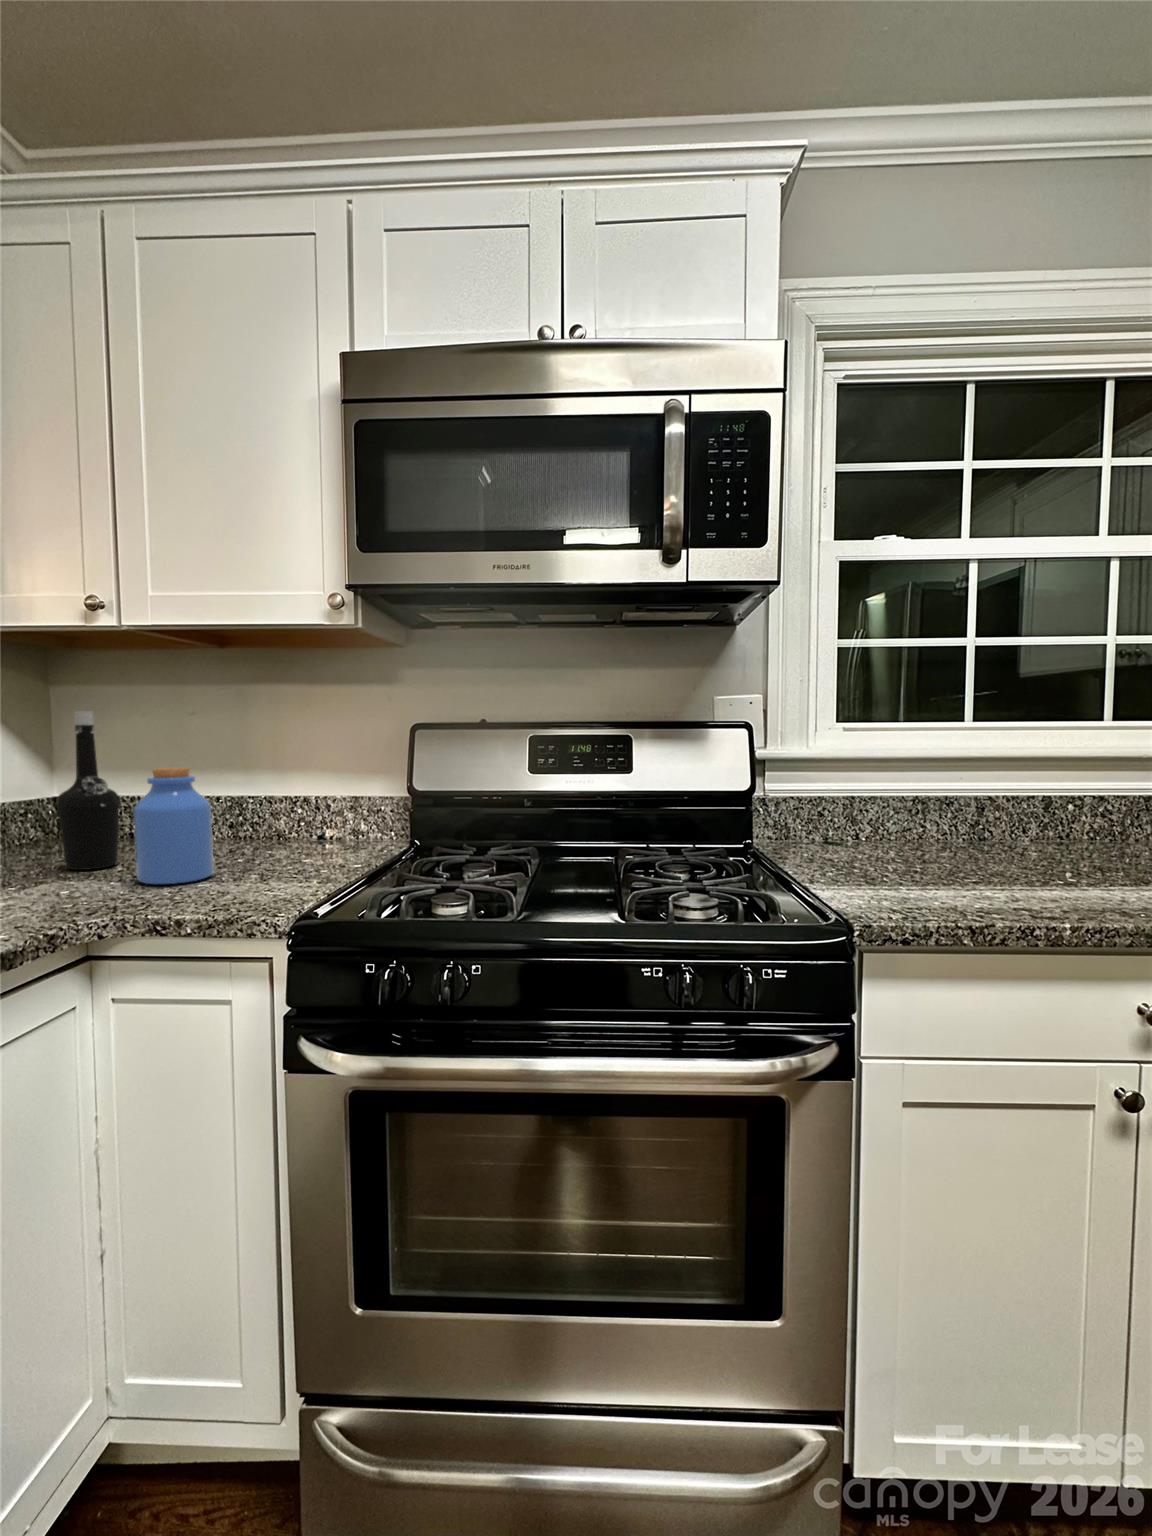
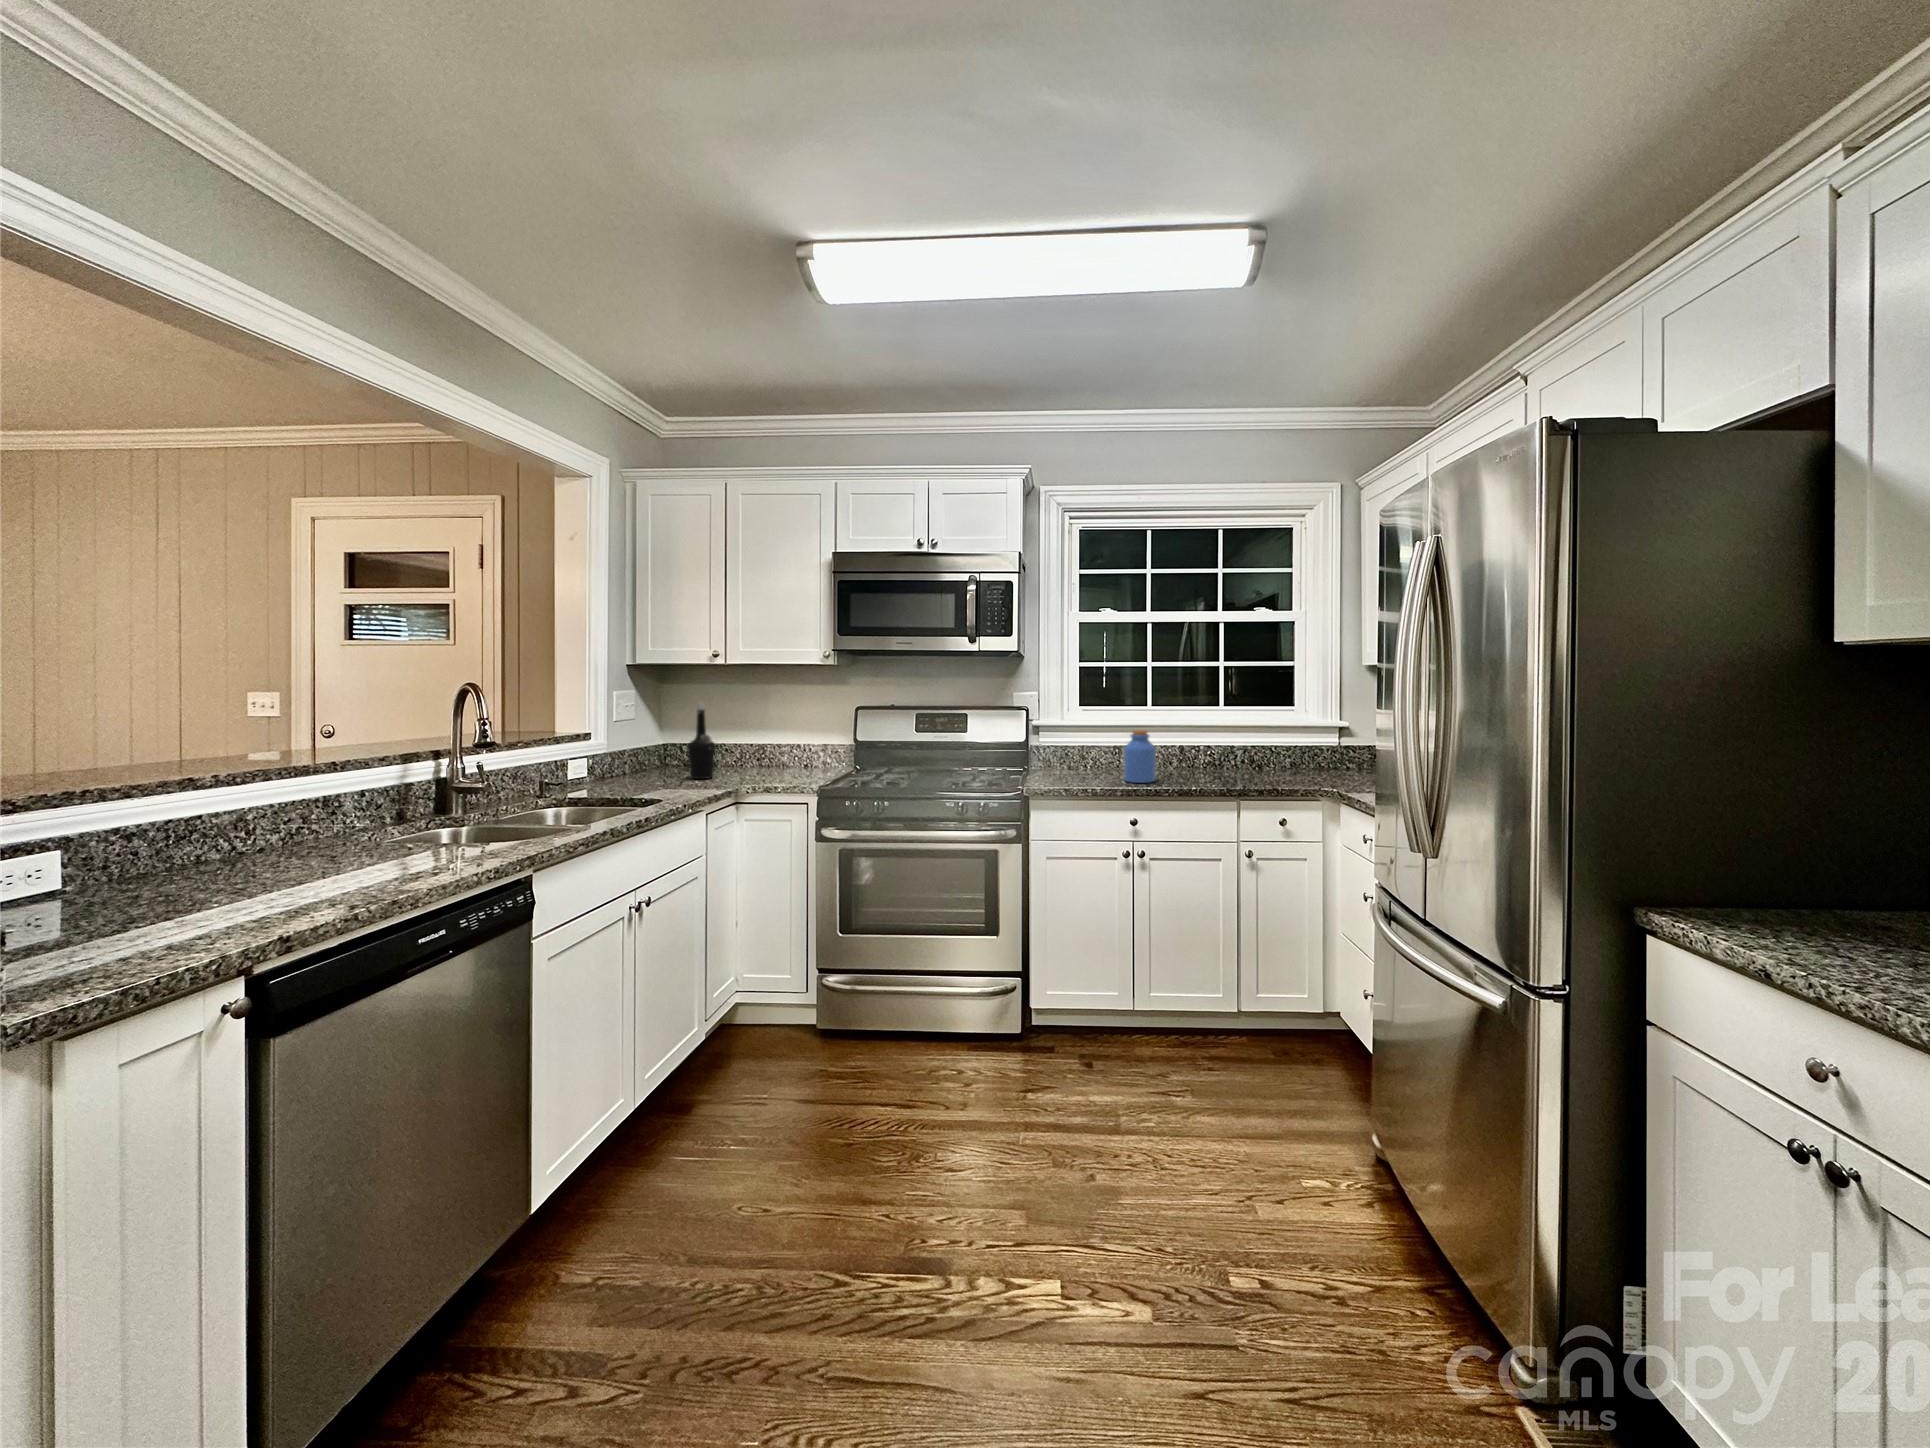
jar: present [134,767,214,884] -> present [1124,730,1156,783]

